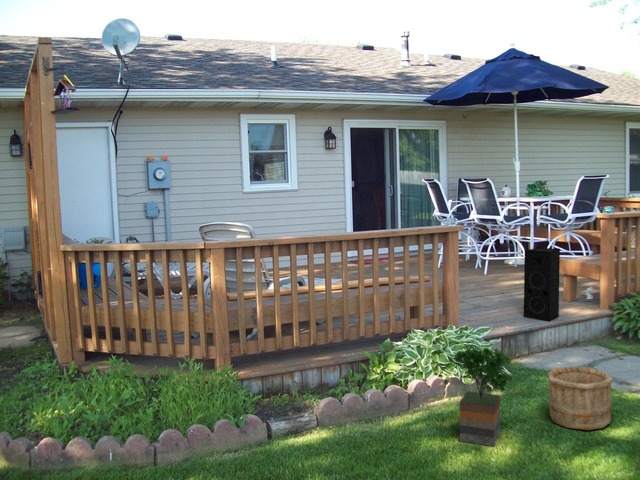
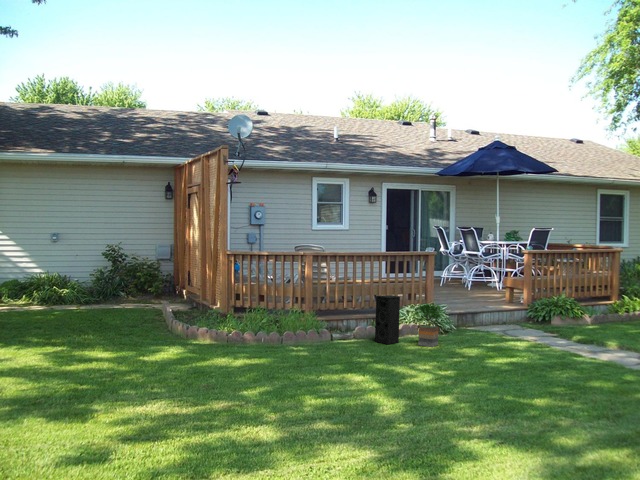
speaker: present [524,248,560,321] -> present [375,295,400,344]
wooden bucket: present [547,367,613,430] -> none [464,320,493,345]

